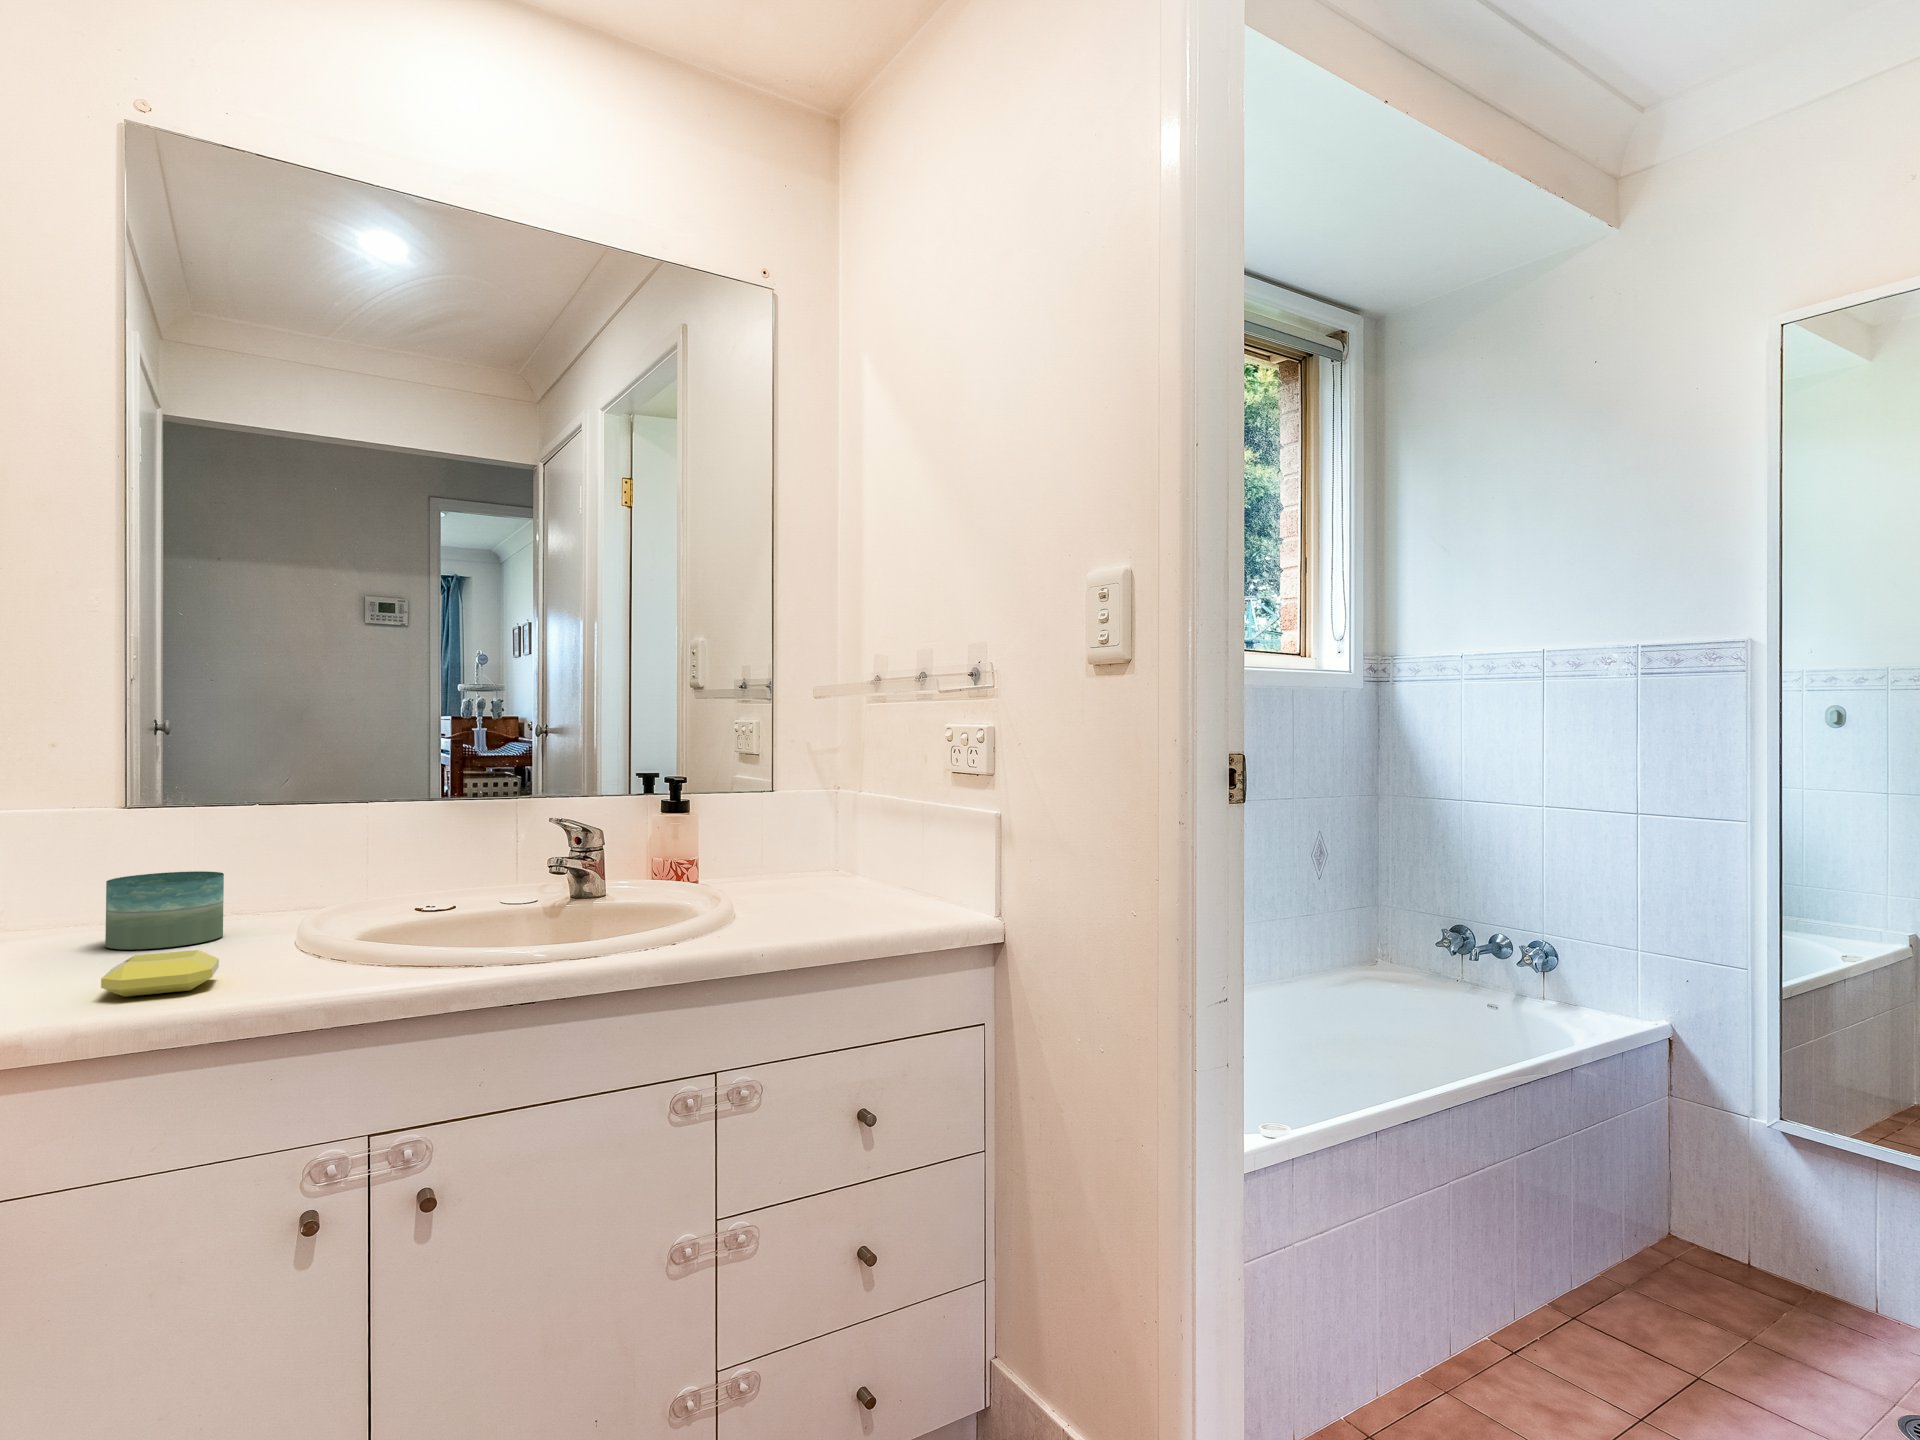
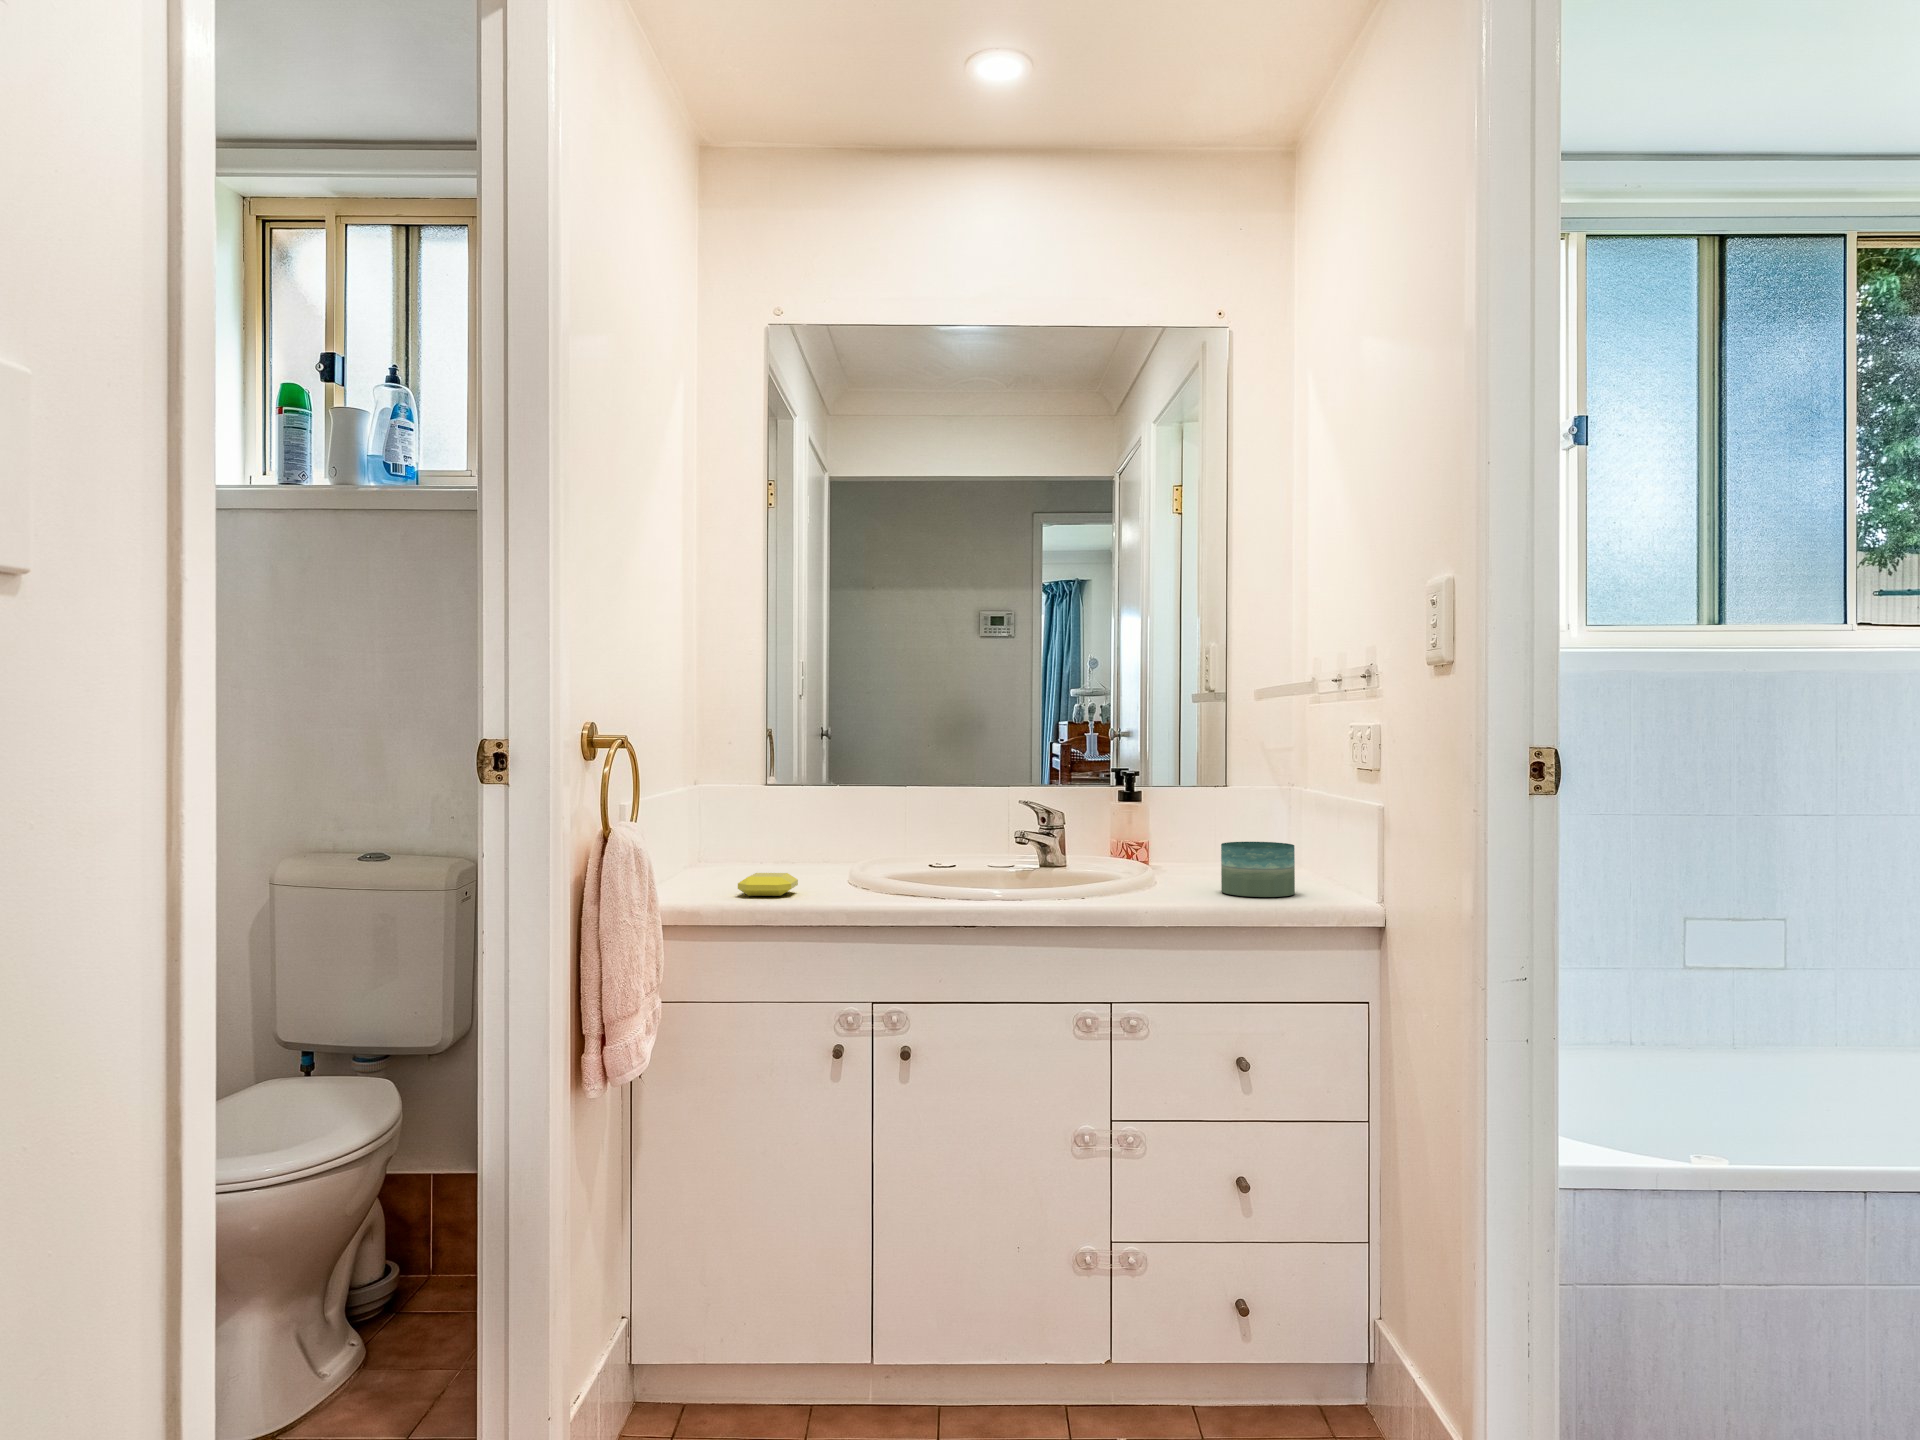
candle: present [105,871,224,949] -> present [1221,842,1295,897]

